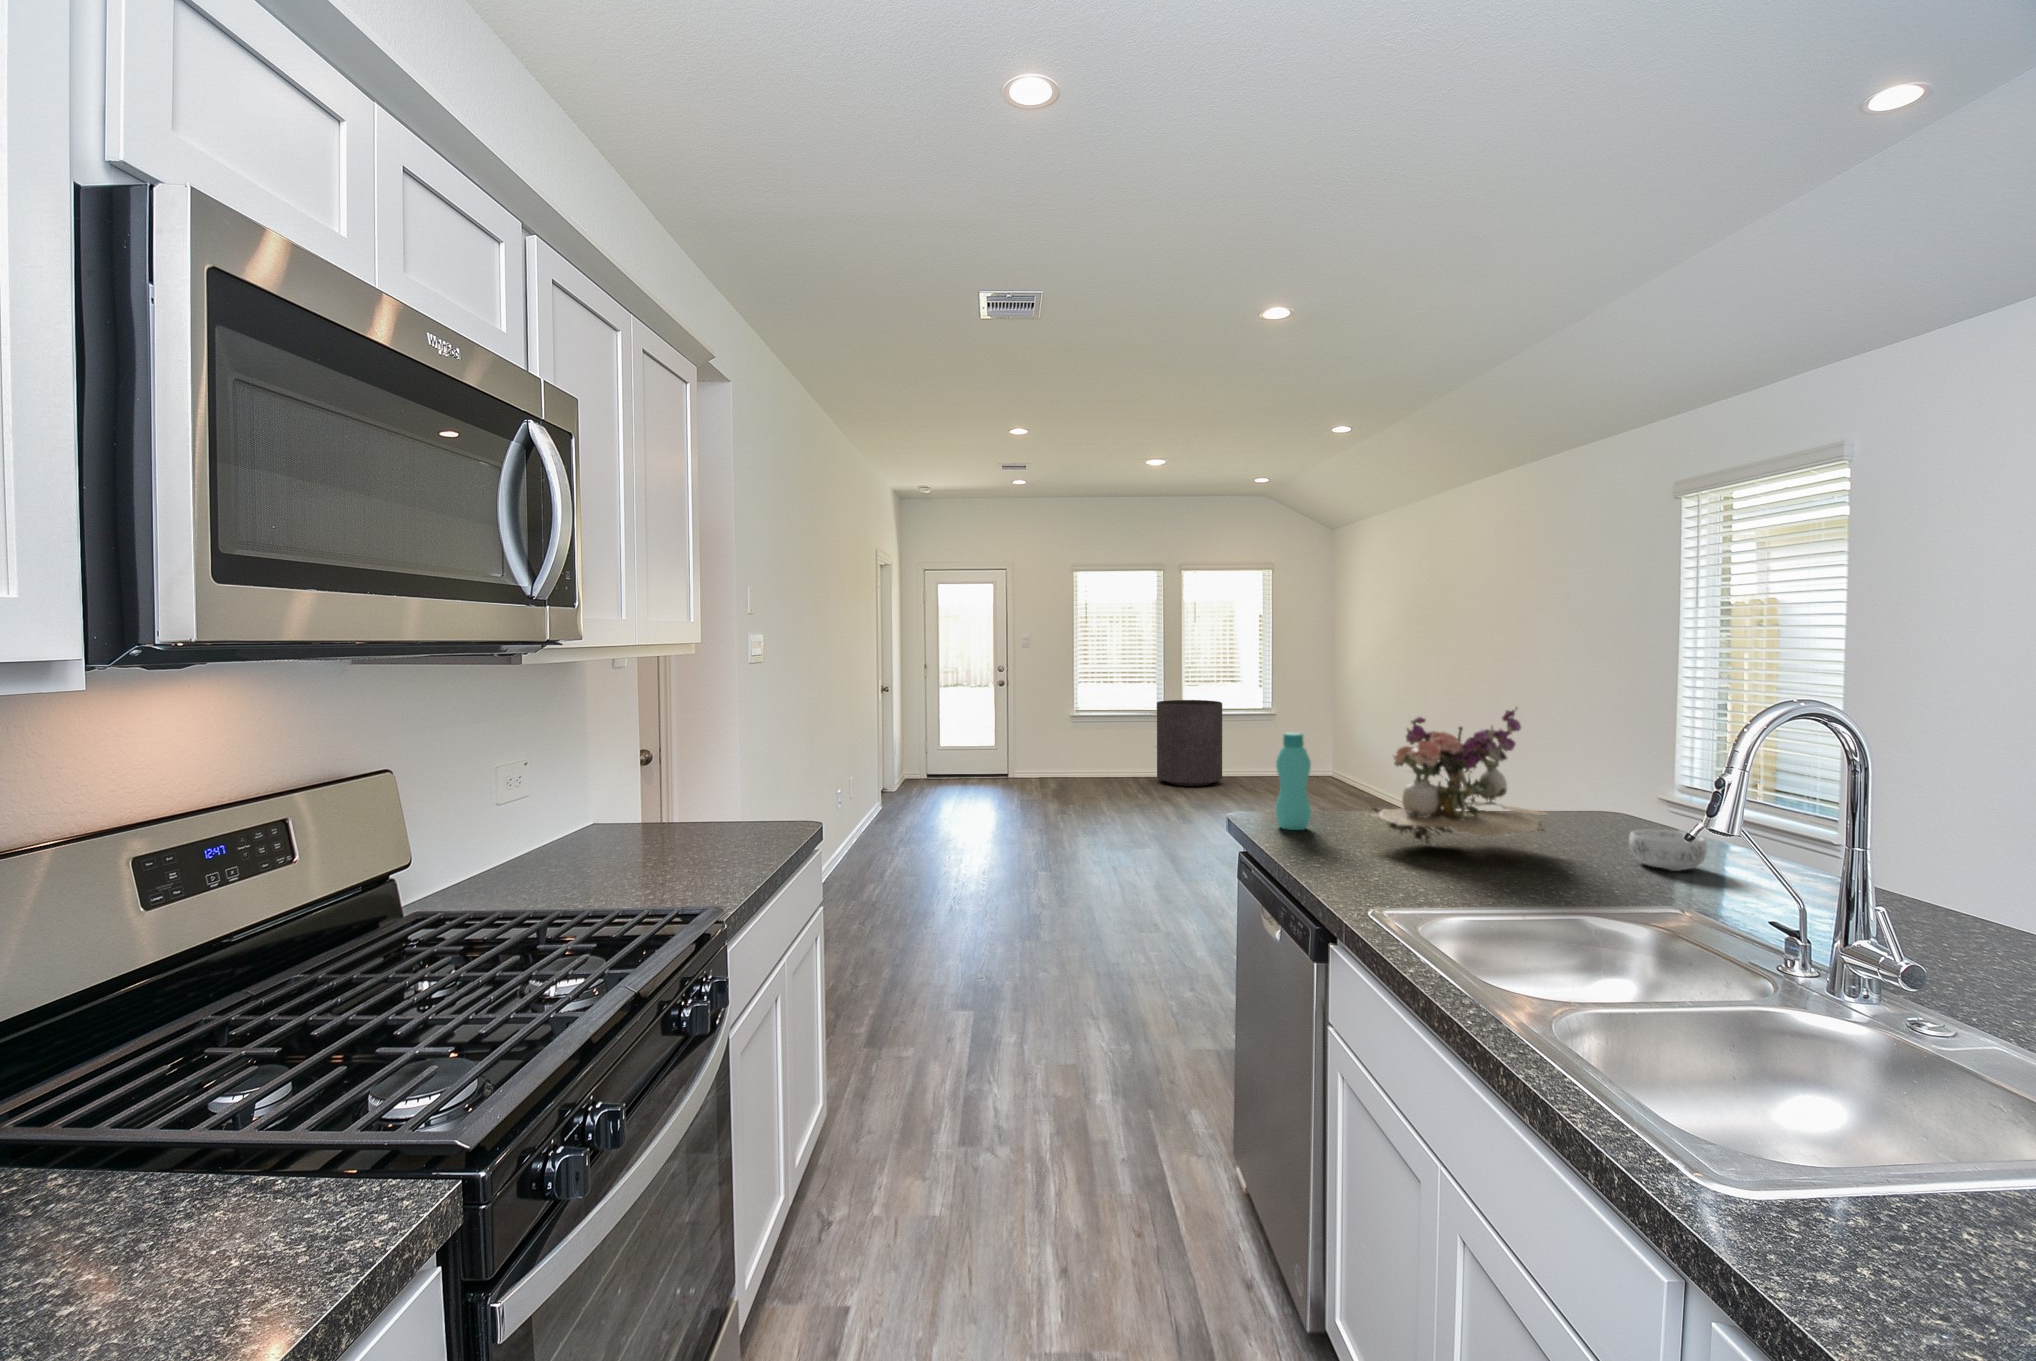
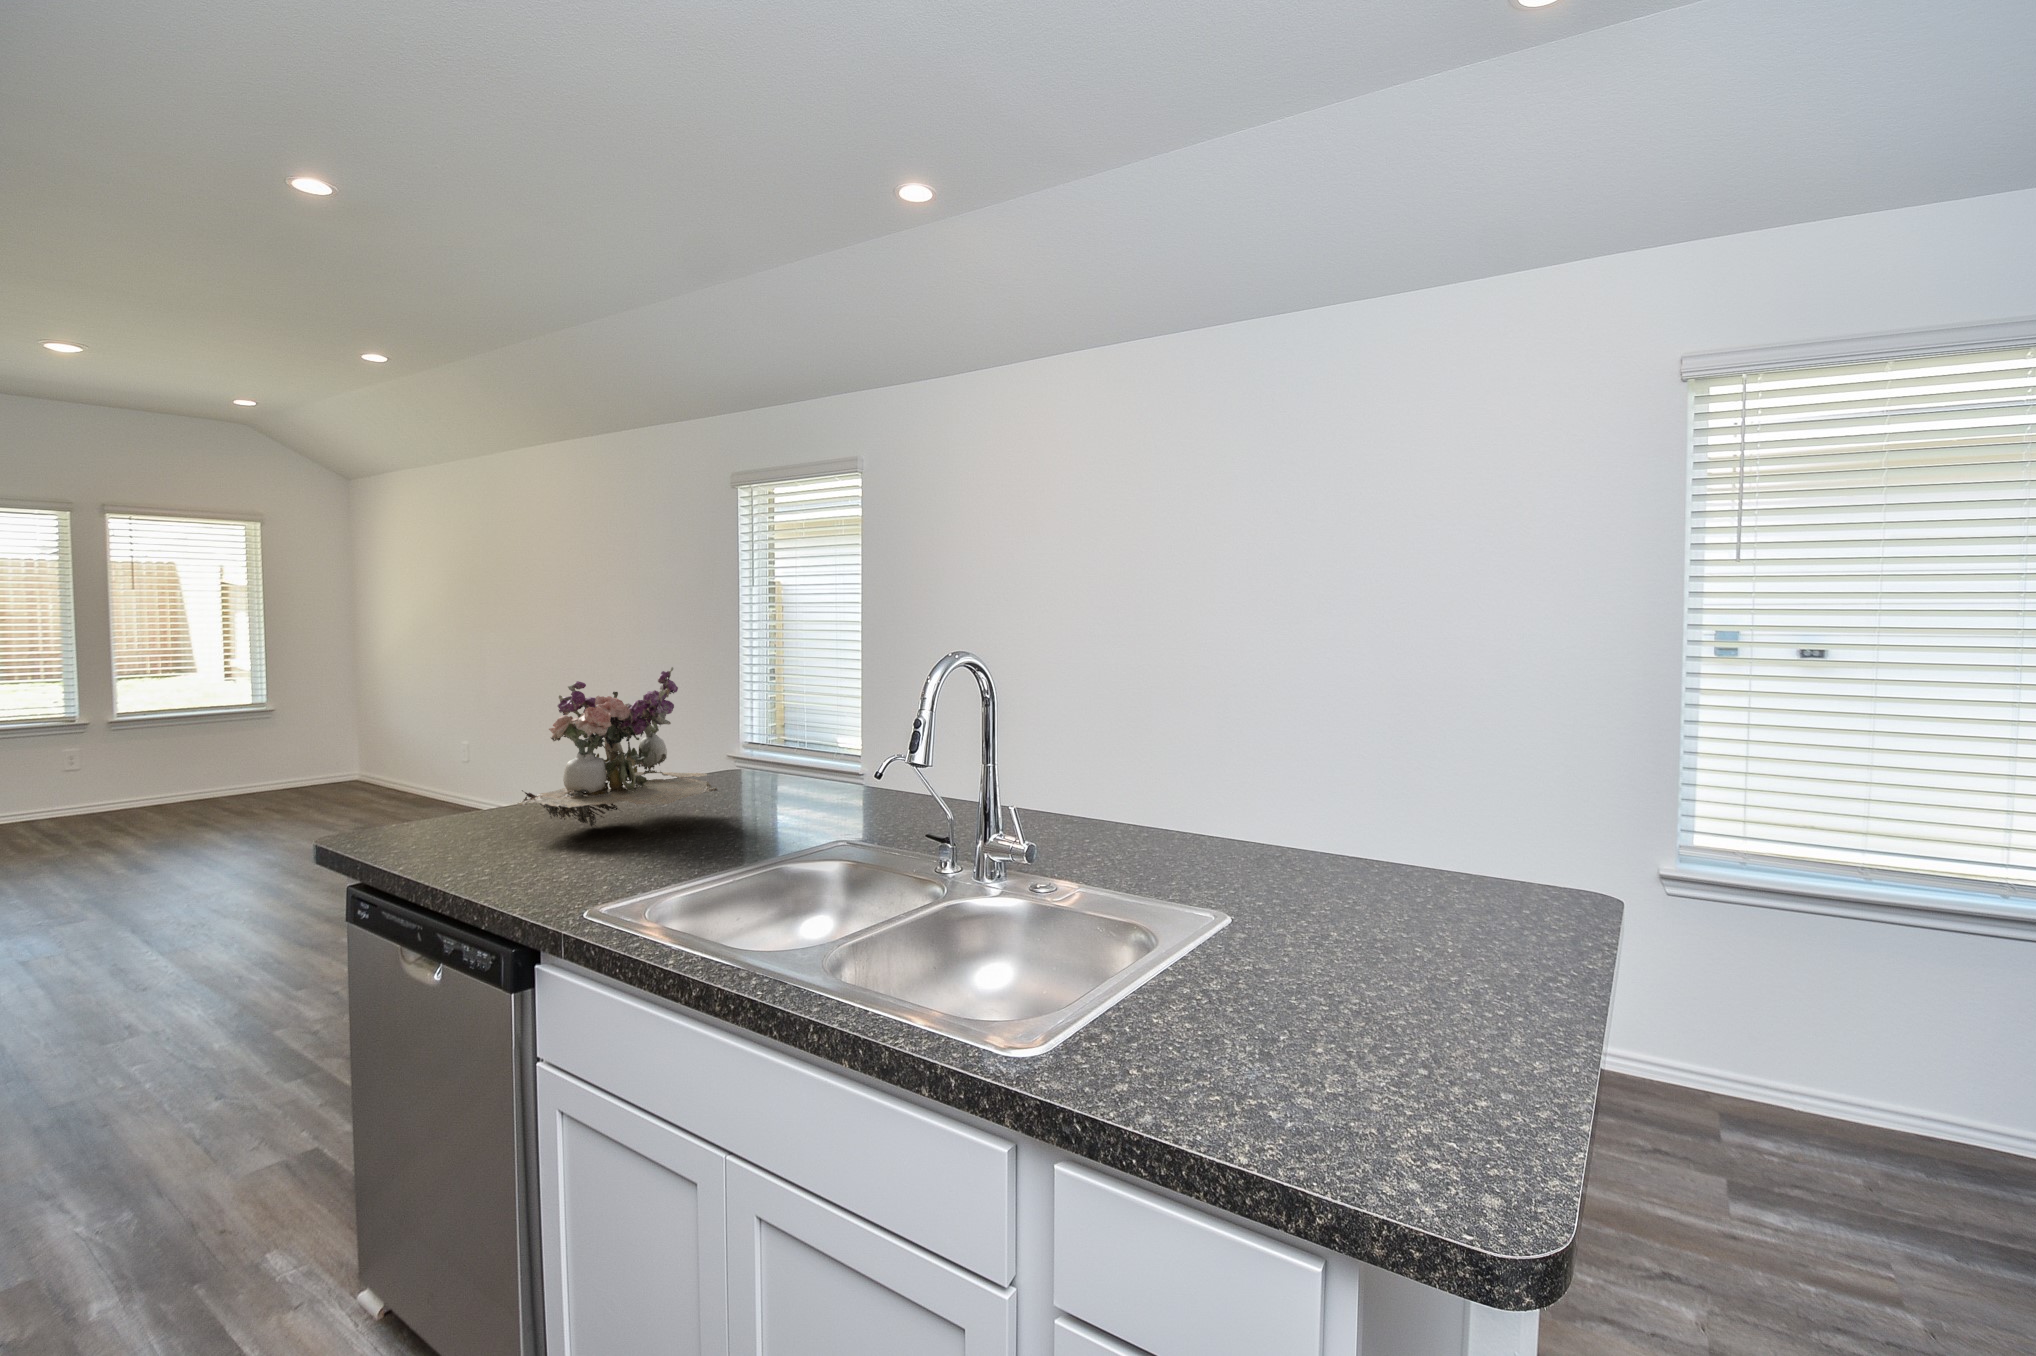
trash can: present [1157,700,1222,786] -> none [35,695,174,826]
bottle: present [1276,733,1311,830] -> none [384,711,439,840]
decorative bowl: present [1629,830,1707,871] -> none [777,776,836,811]

